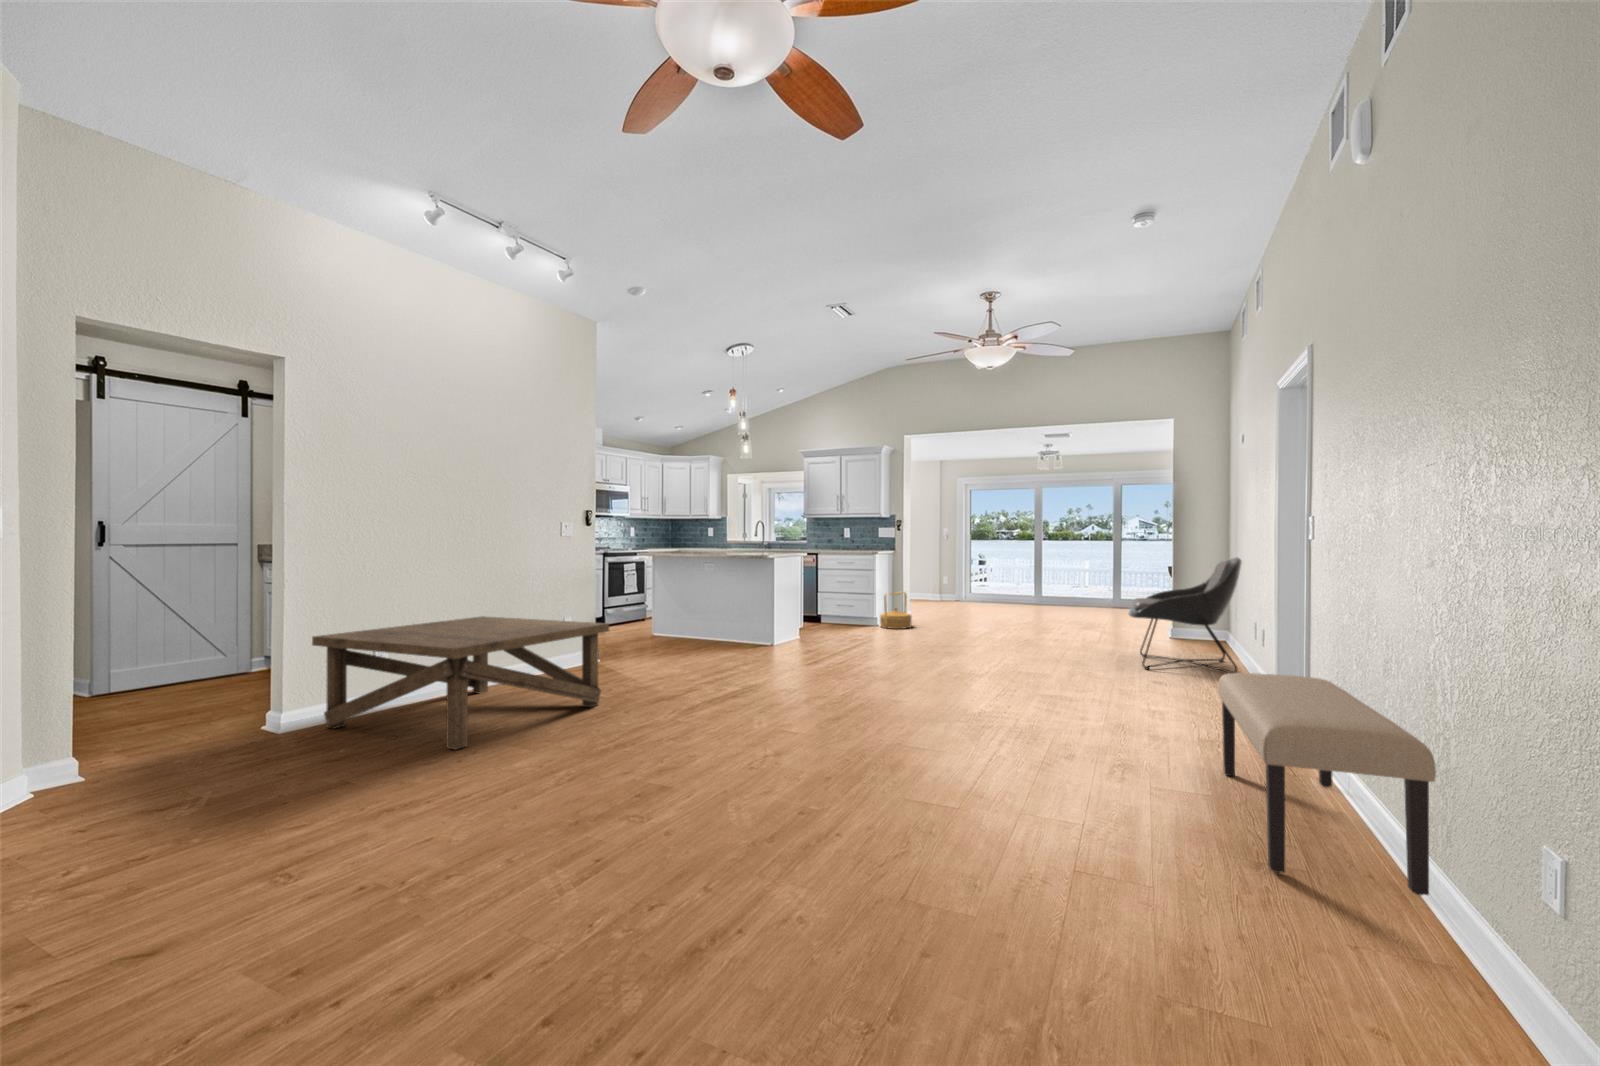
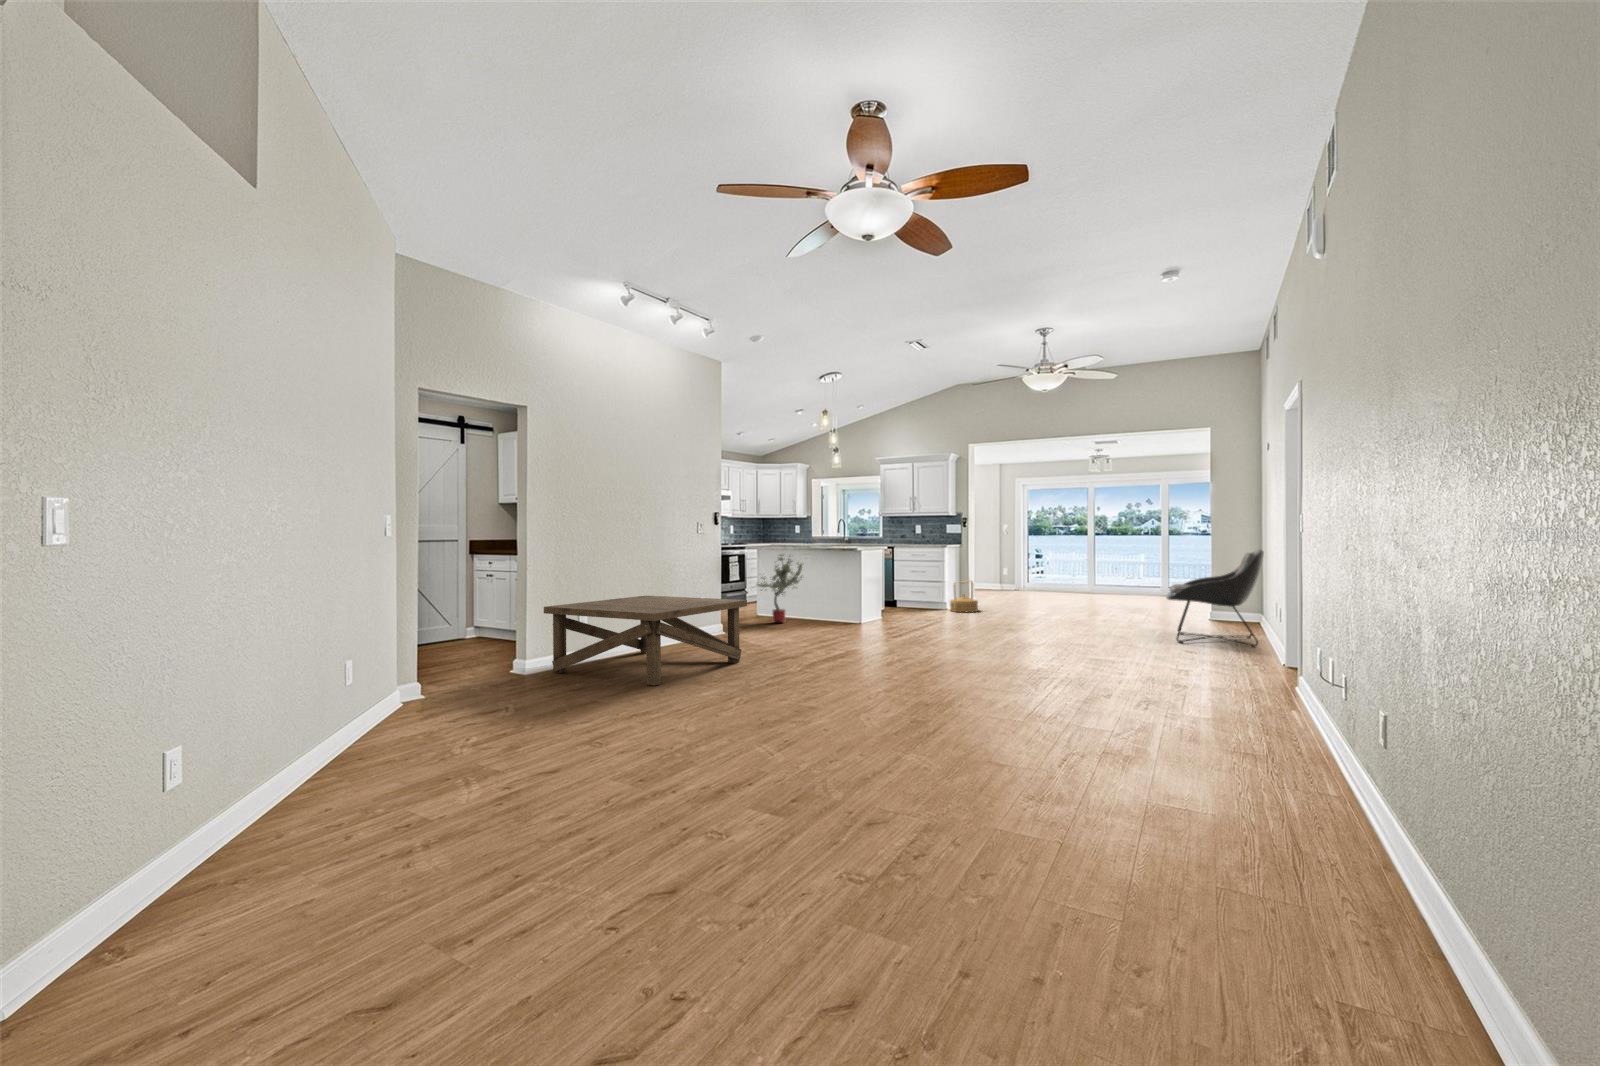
potted tree: none [646,561,705,645] -> present [757,555,802,623]
bench: present [1218,673,1436,895] -> none [1215,632,1335,766]

